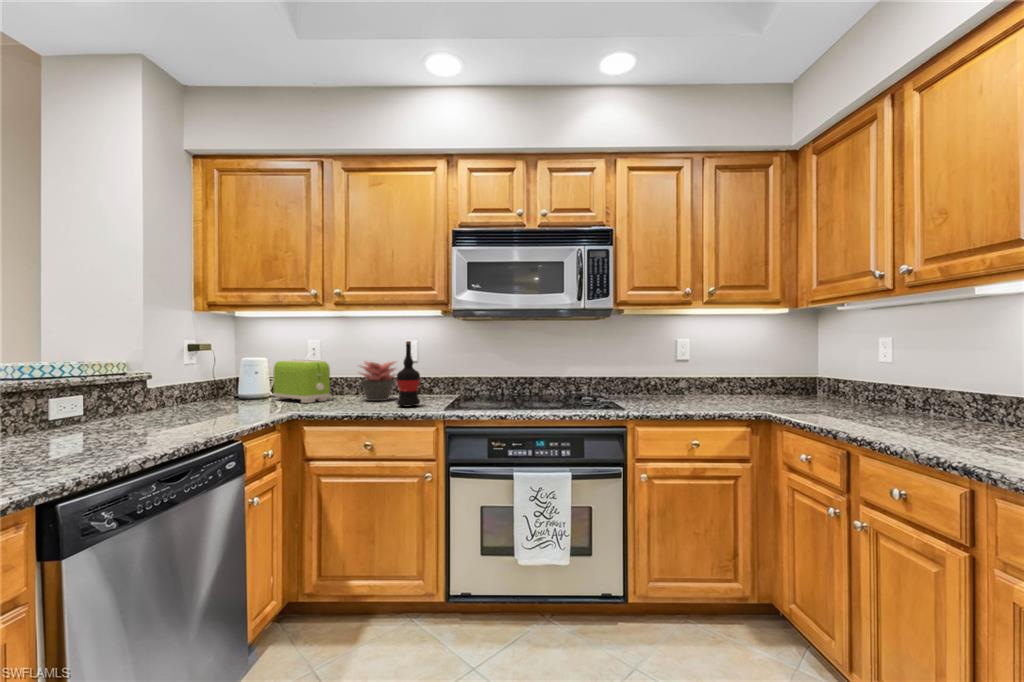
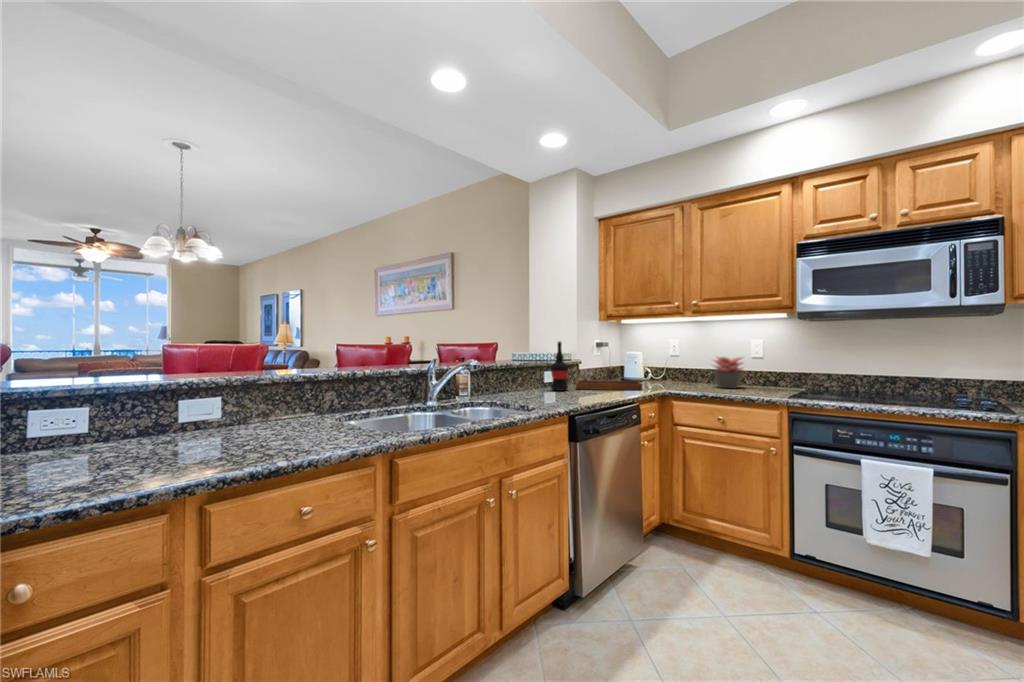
wine bottle: present [397,341,420,406] -> present [551,342,568,390]
toaster: present [273,360,330,403] -> none [648,354,689,386]
tray: none [131,382,258,425] -> present [576,367,643,390]

